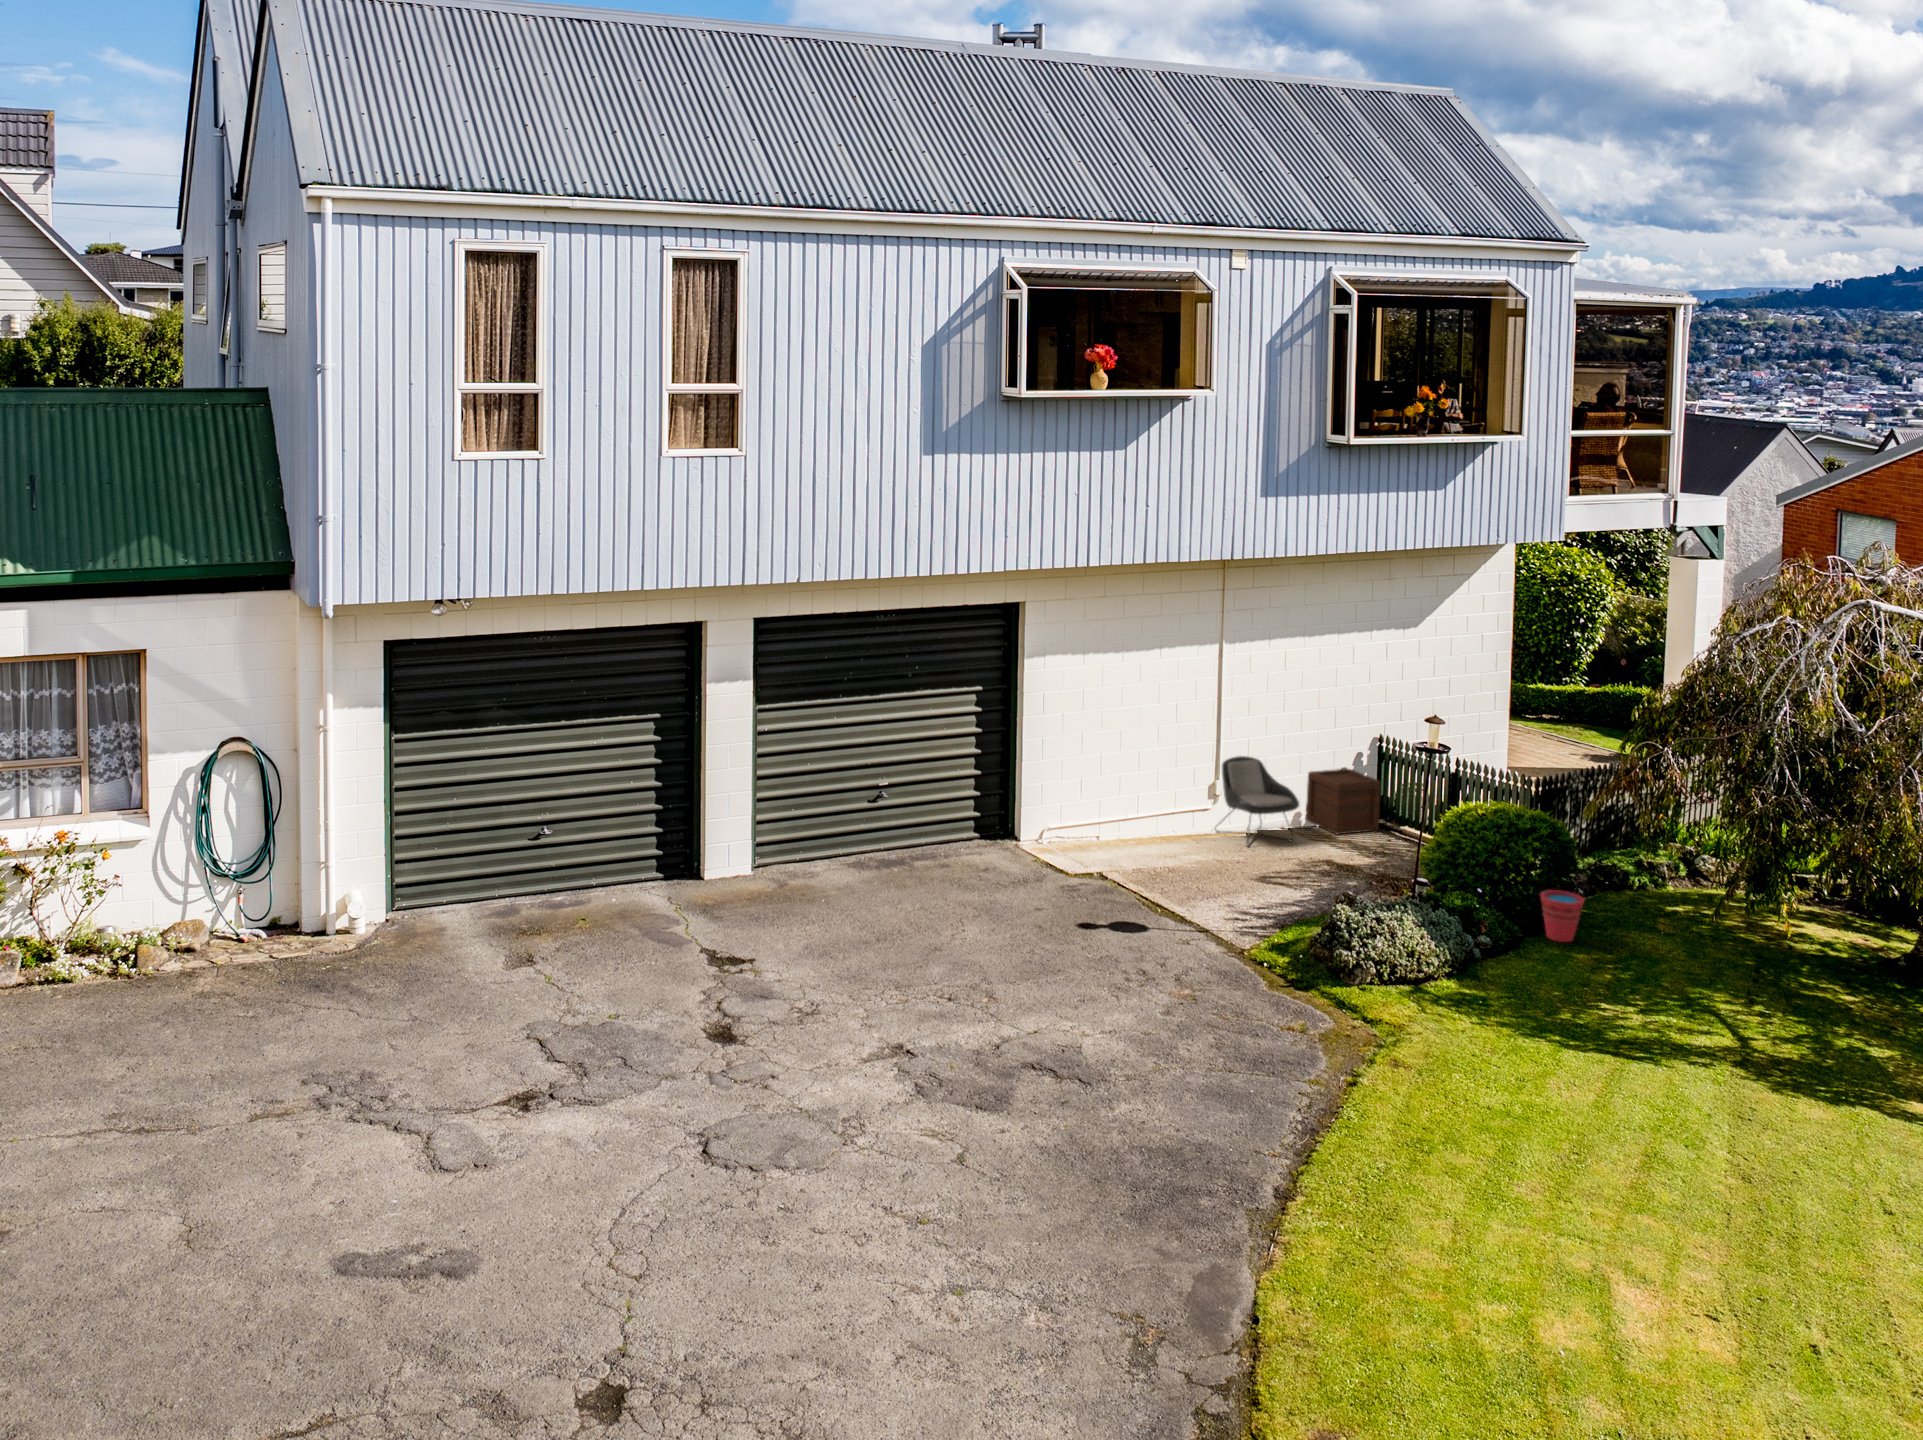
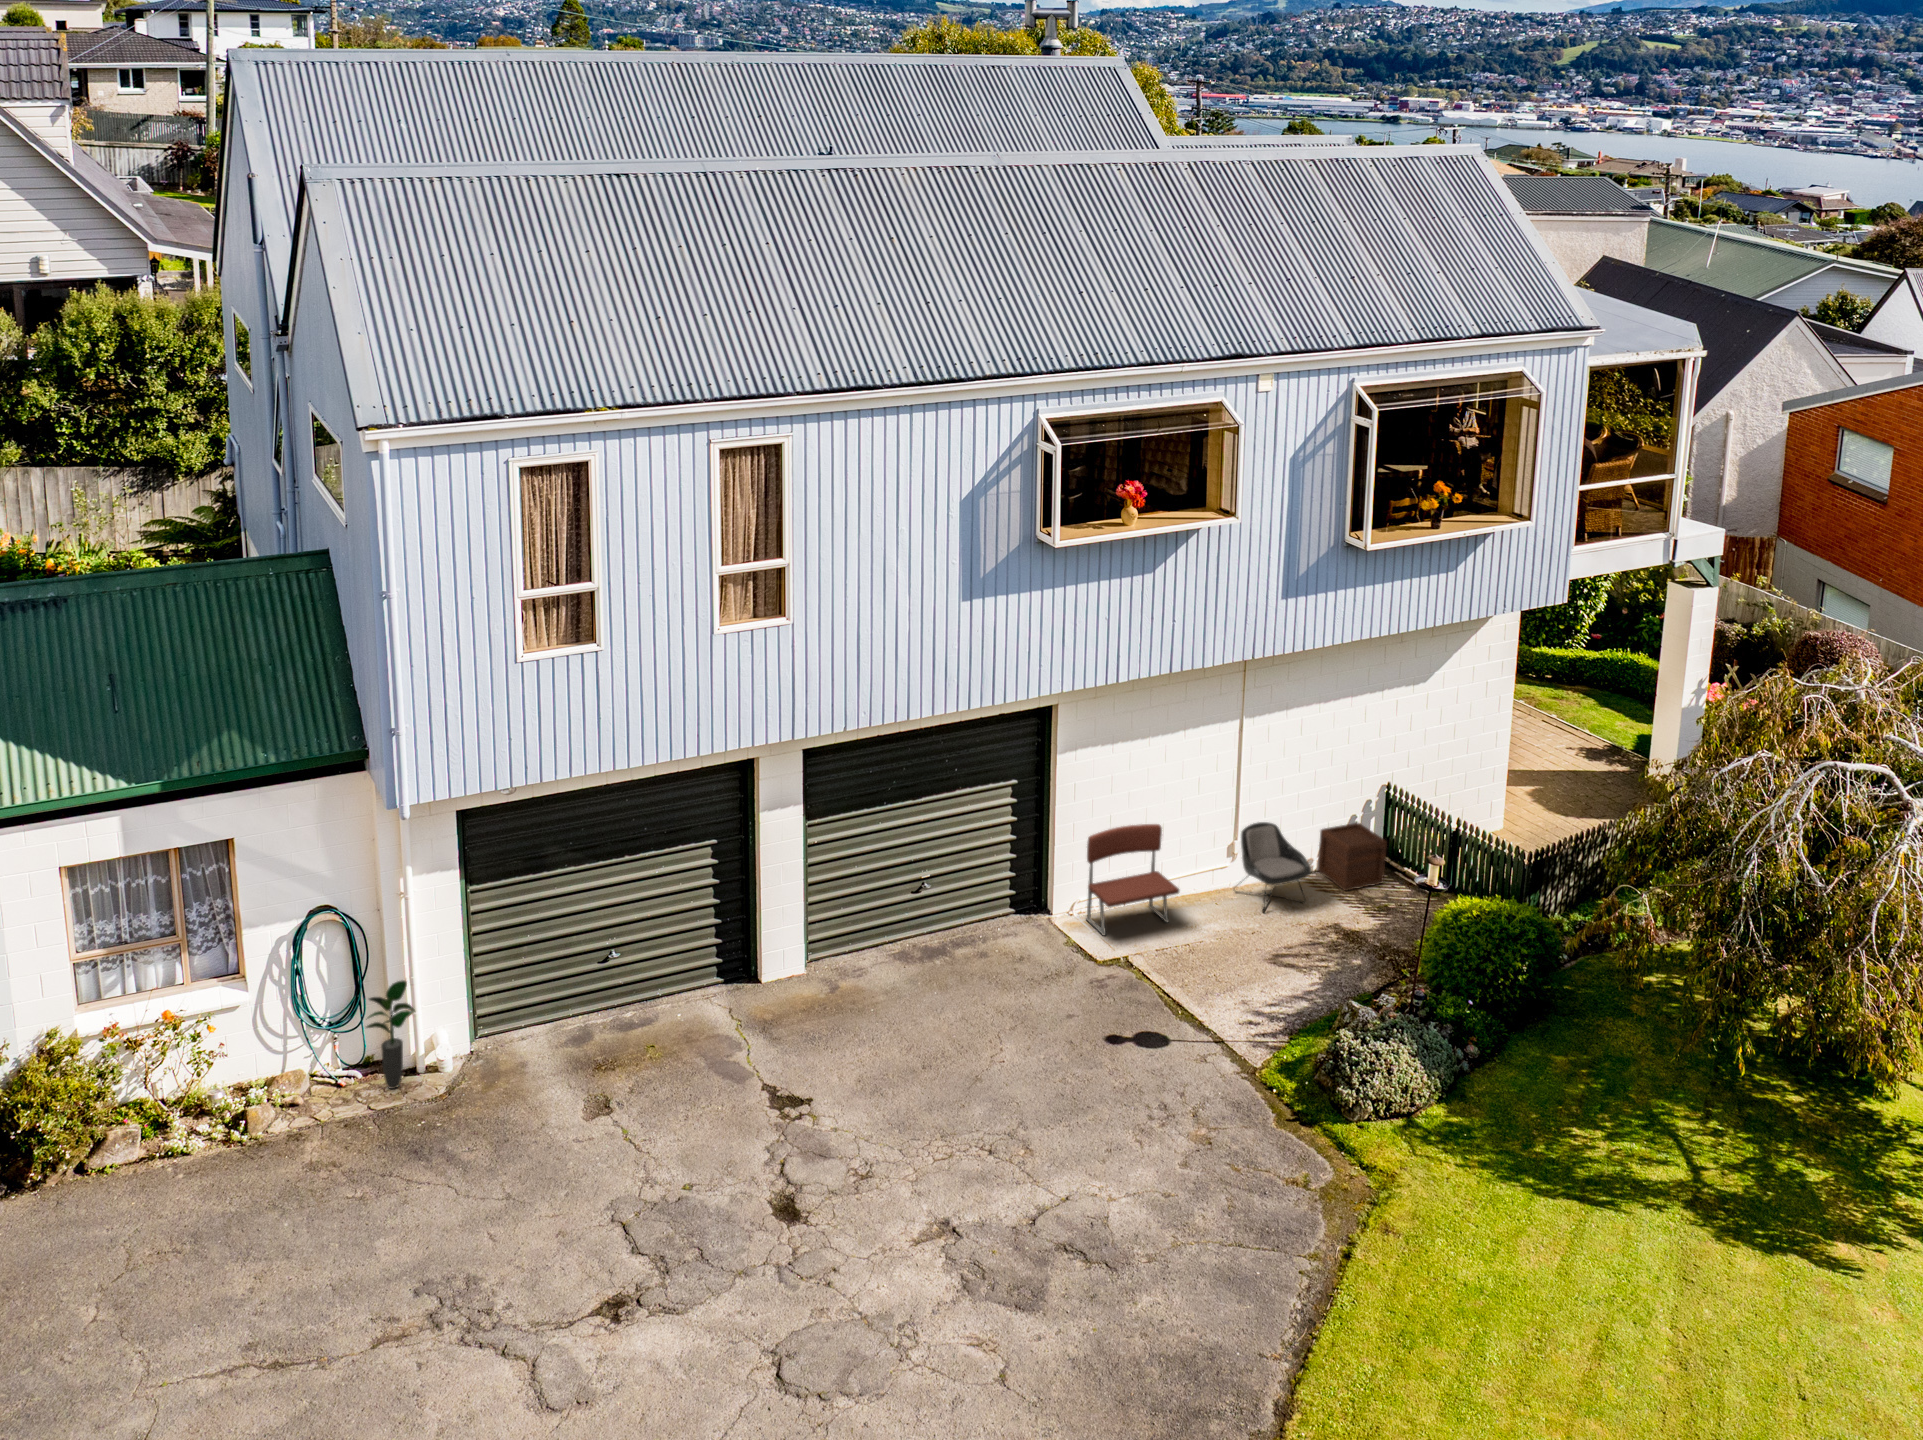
bench: none [1054,744,1156,858] -> present [1086,824,1179,935]
potted plant: none [271,821,327,940] -> present [367,981,415,1089]
bucket: present [1541,890,1584,942] -> none [1524,991,1563,1041]

